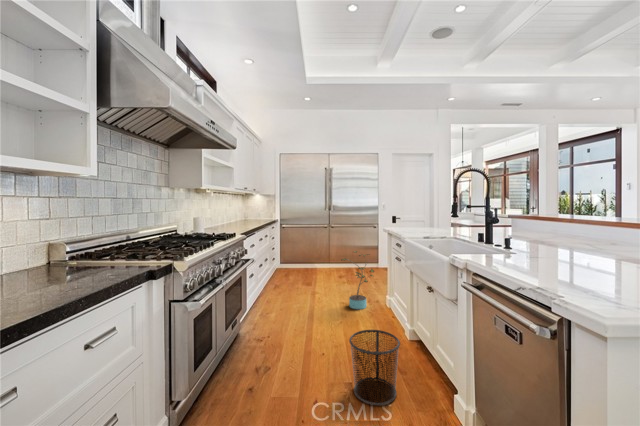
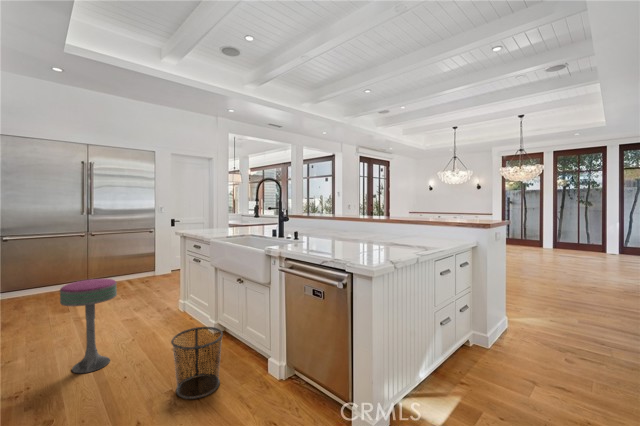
potted plant: present [342,251,374,309] -> none [125,258,168,322]
bar stool: none [286,266,324,342] -> present [60,279,117,373]

